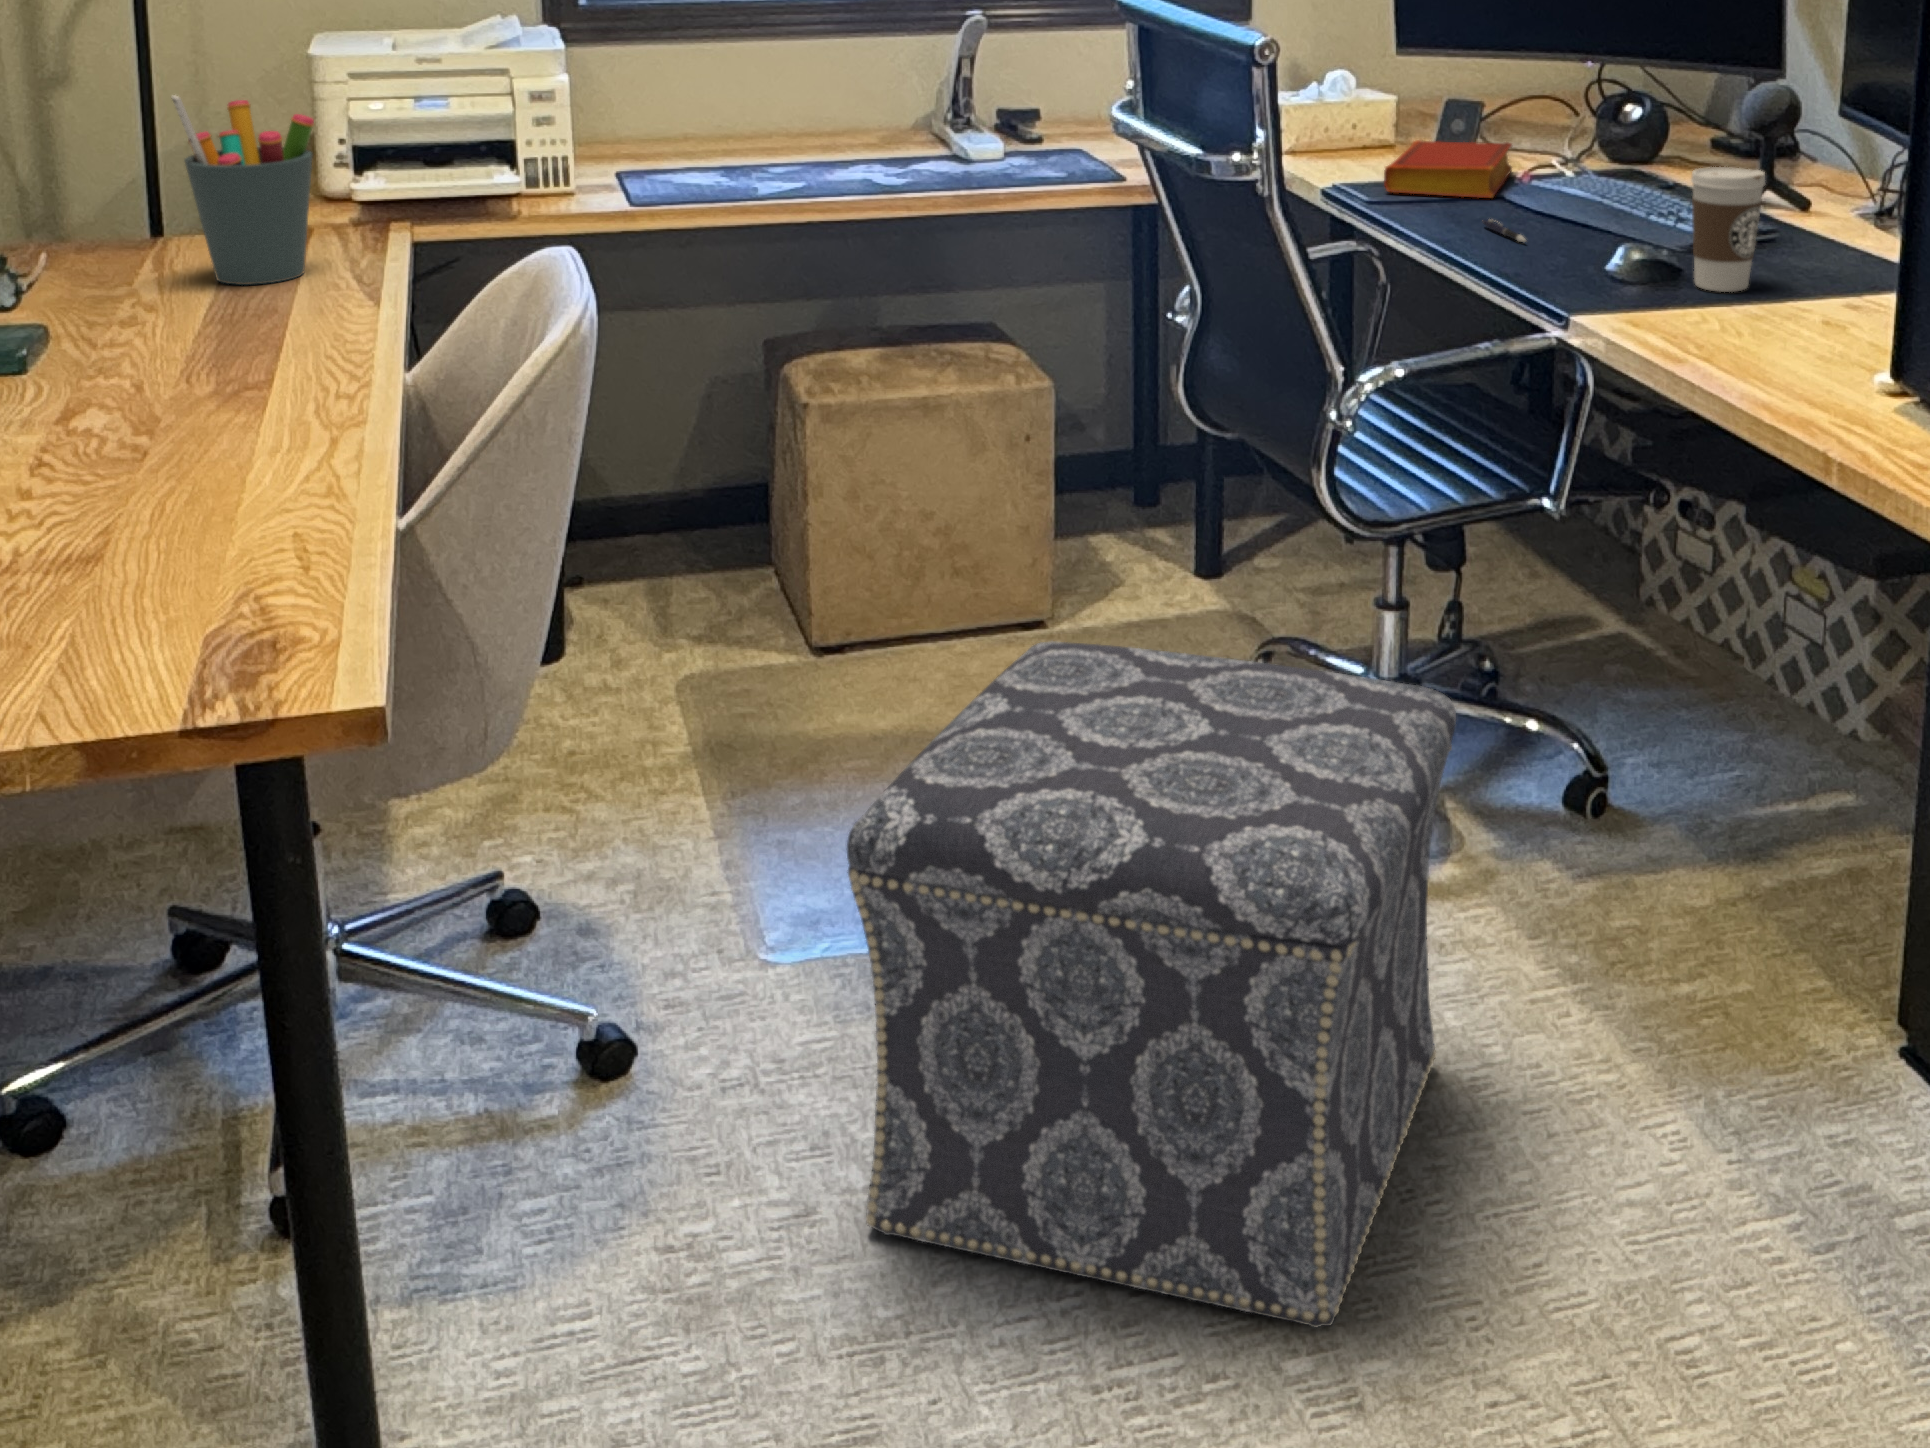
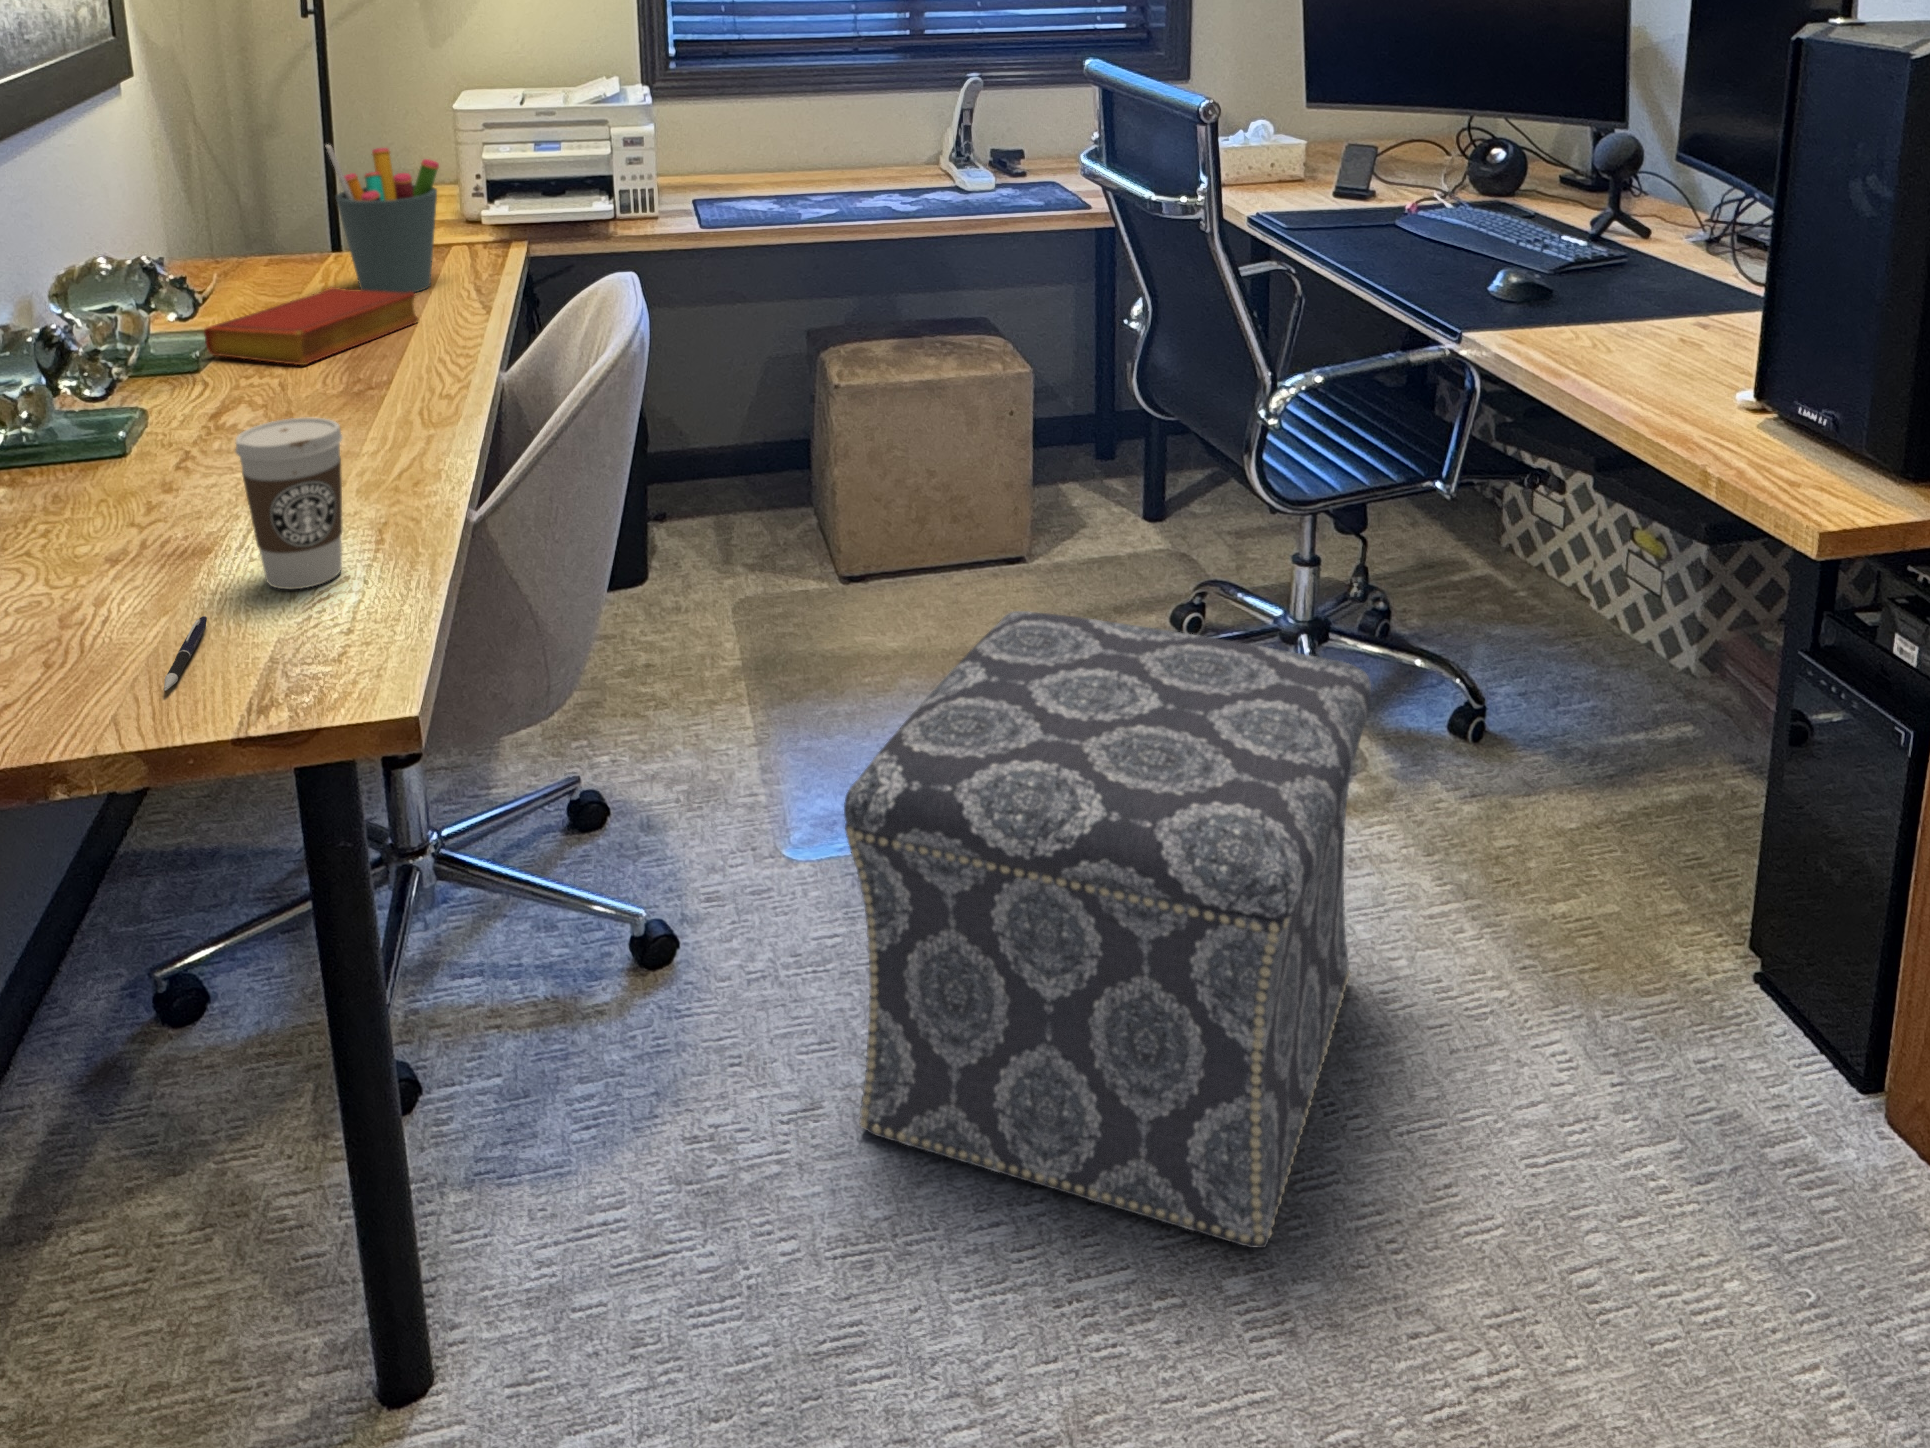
book: present [1384,140,1512,198] -> present [204,287,418,365]
coffee cup: present [1691,167,1765,292] -> present [236,417,343,589]
pen: present [1483,219,1526,242] -> present [164,616,207,691]

